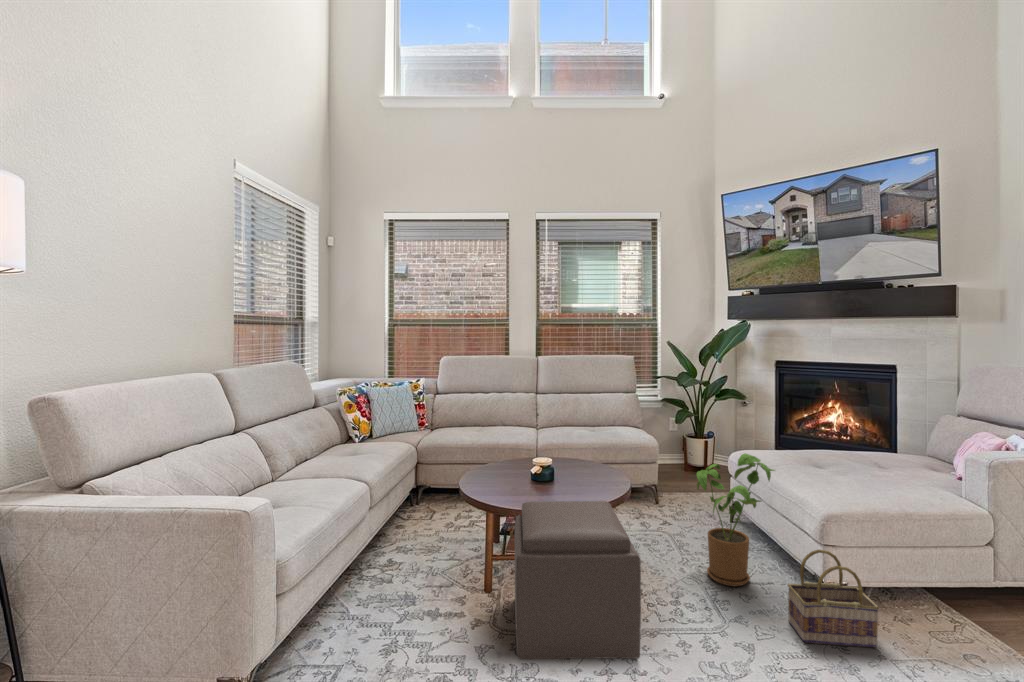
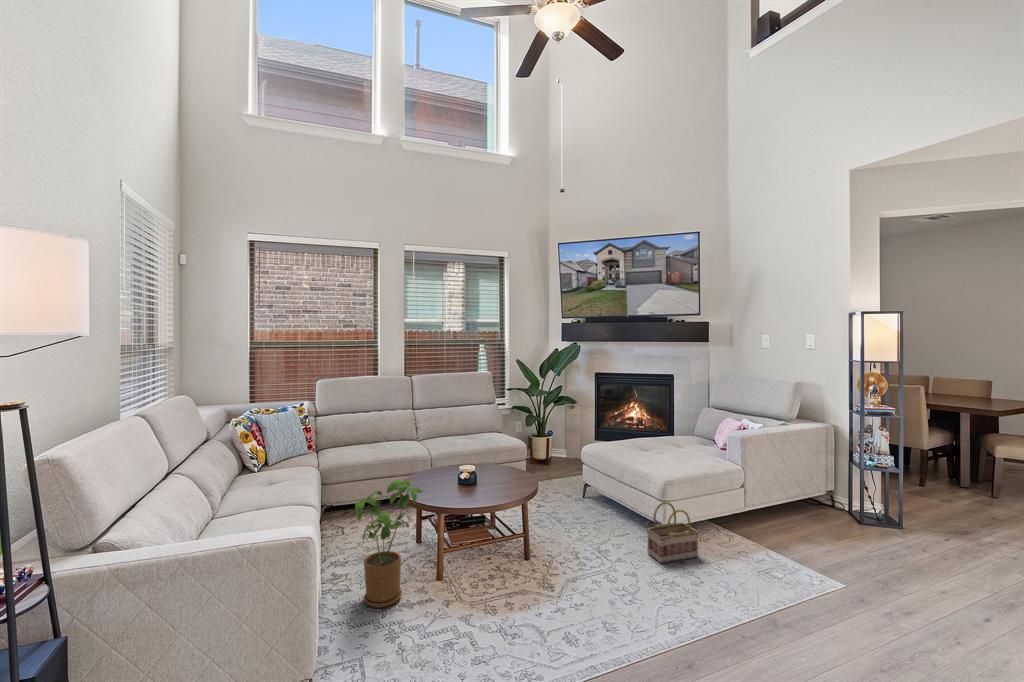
house plant: present [696,453,775,586] -> present [355,479,424,608]
ottoman: present [515,501,641,659] -> none [464,491,576,618]

